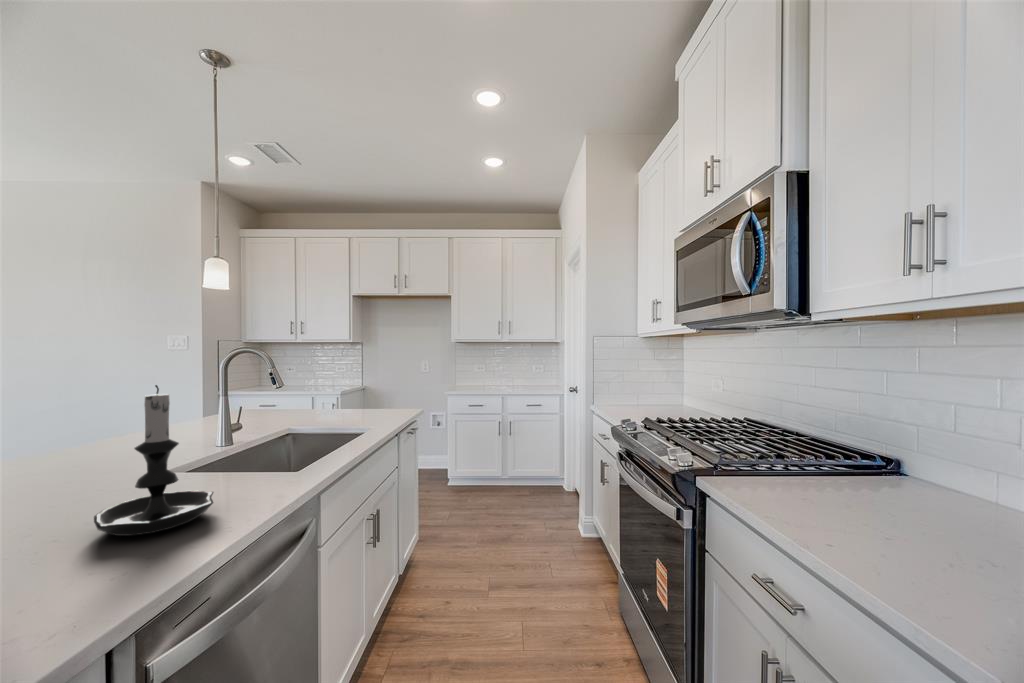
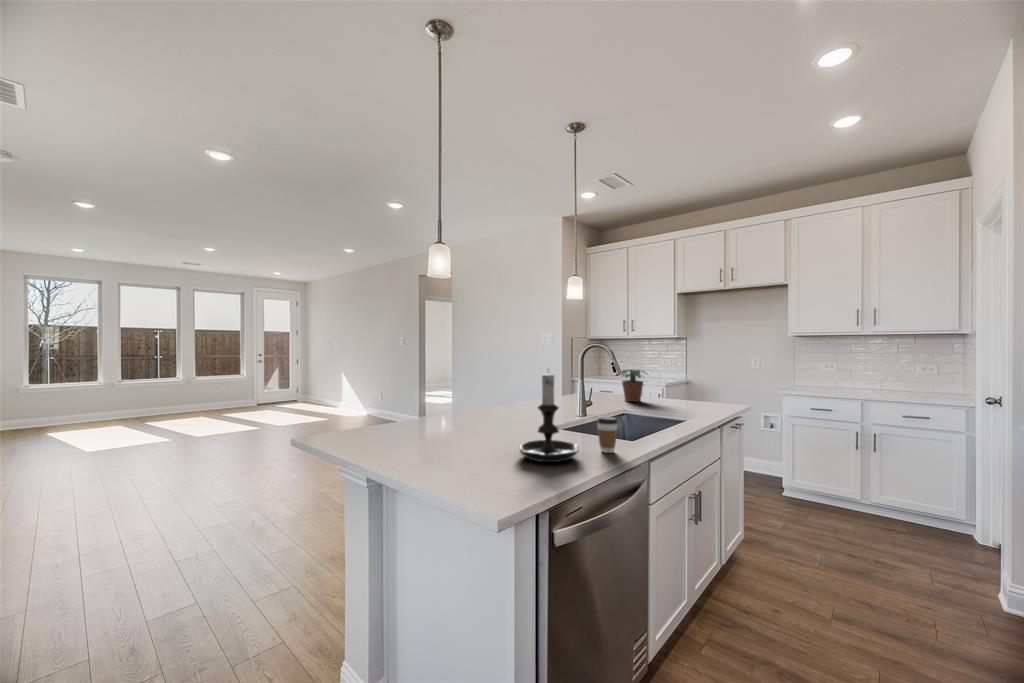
potted plant: none [286,379,320,417] -> present [621,370,646,402]
coffee cup: none [245,445,277,494] -> present [597,417,618,453]

